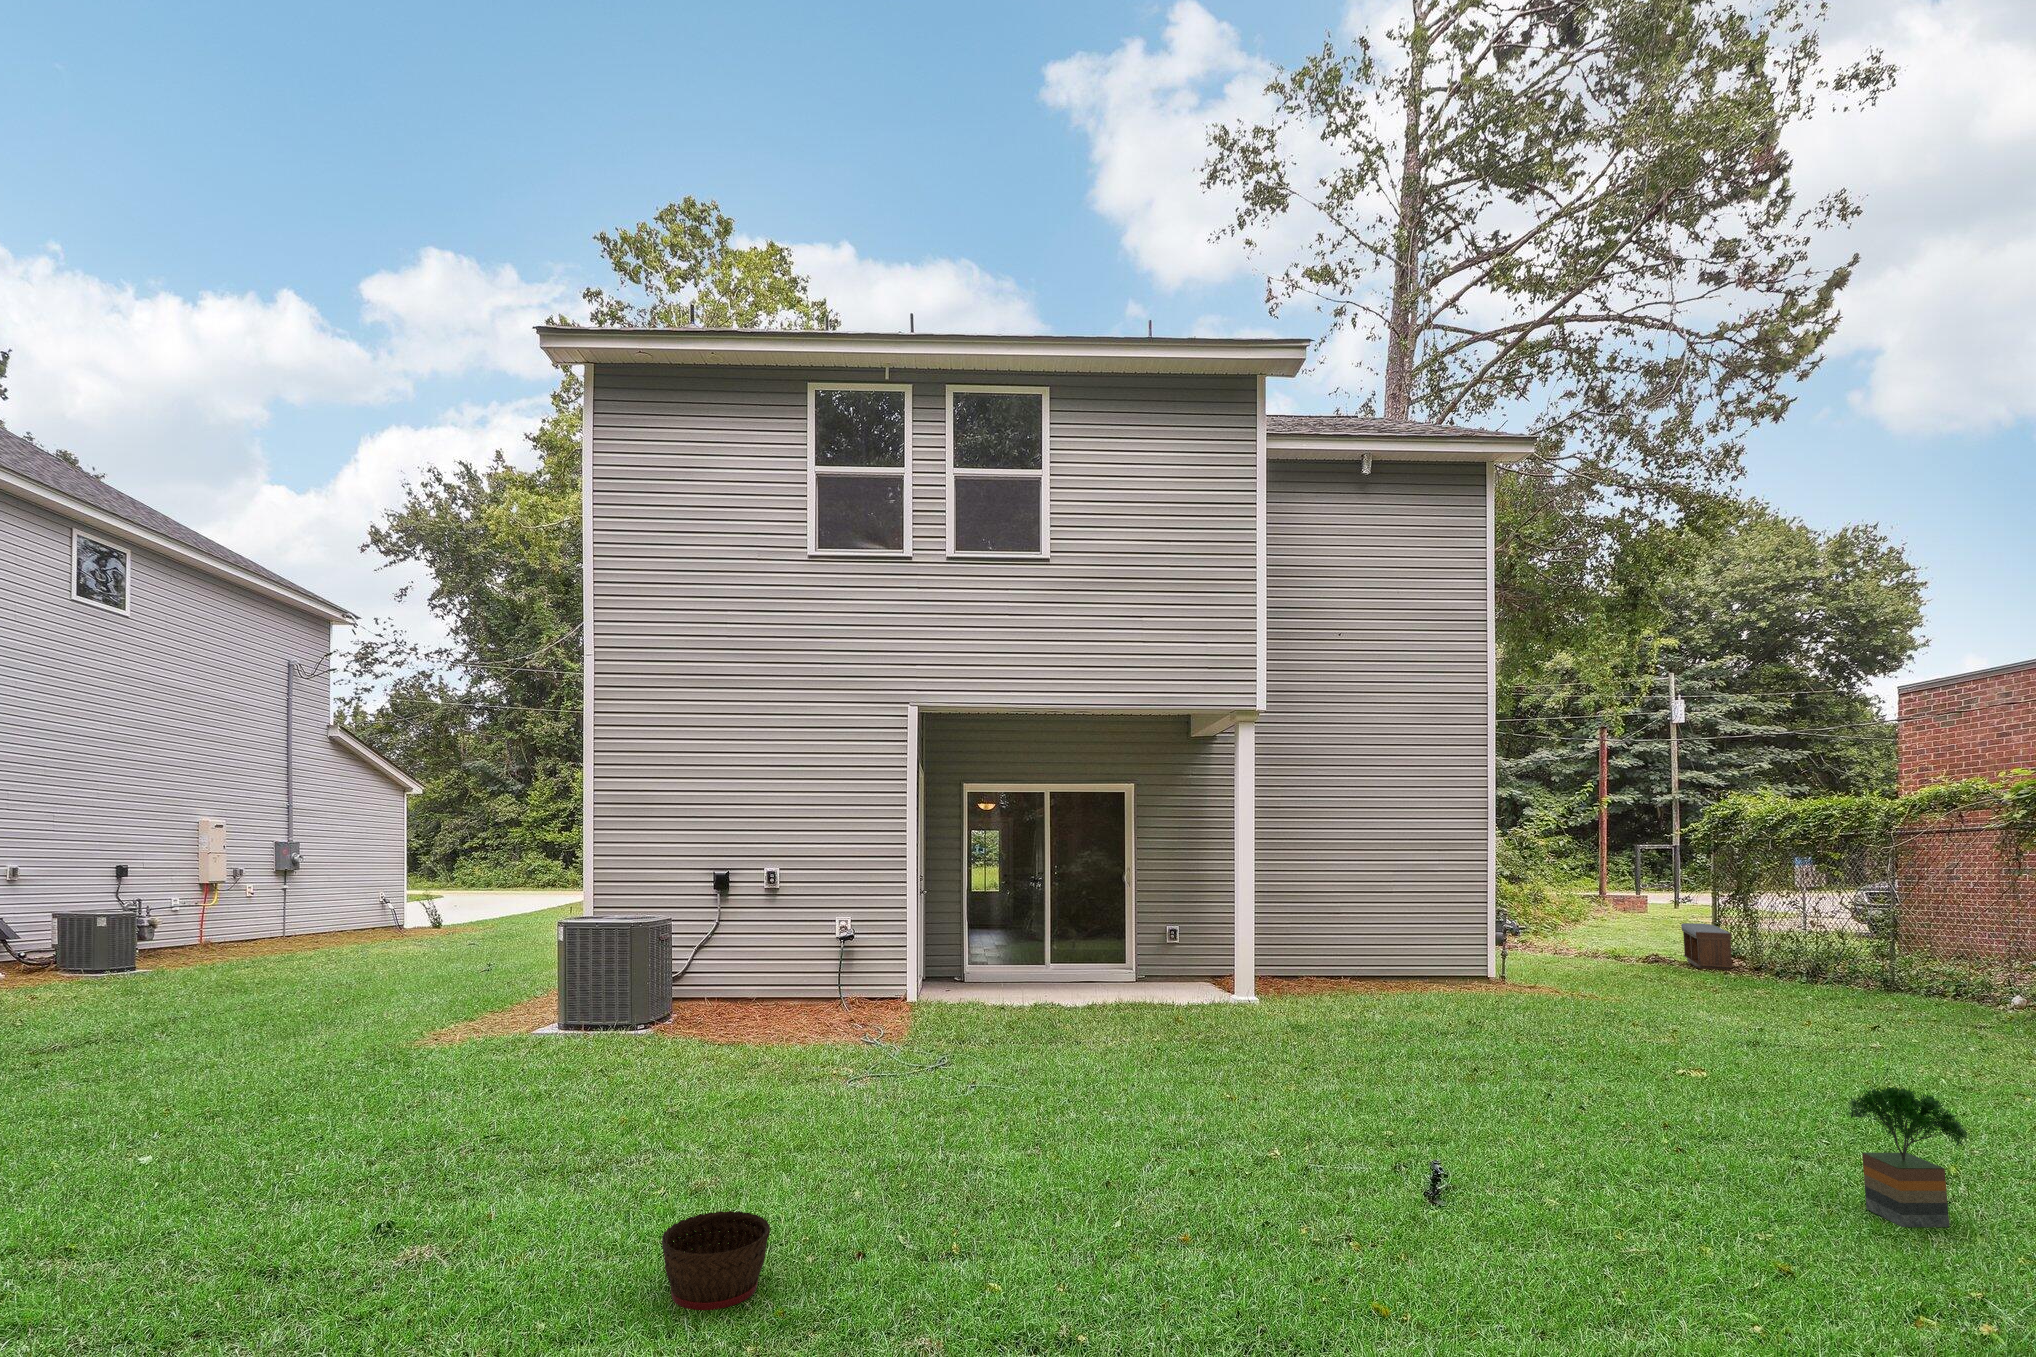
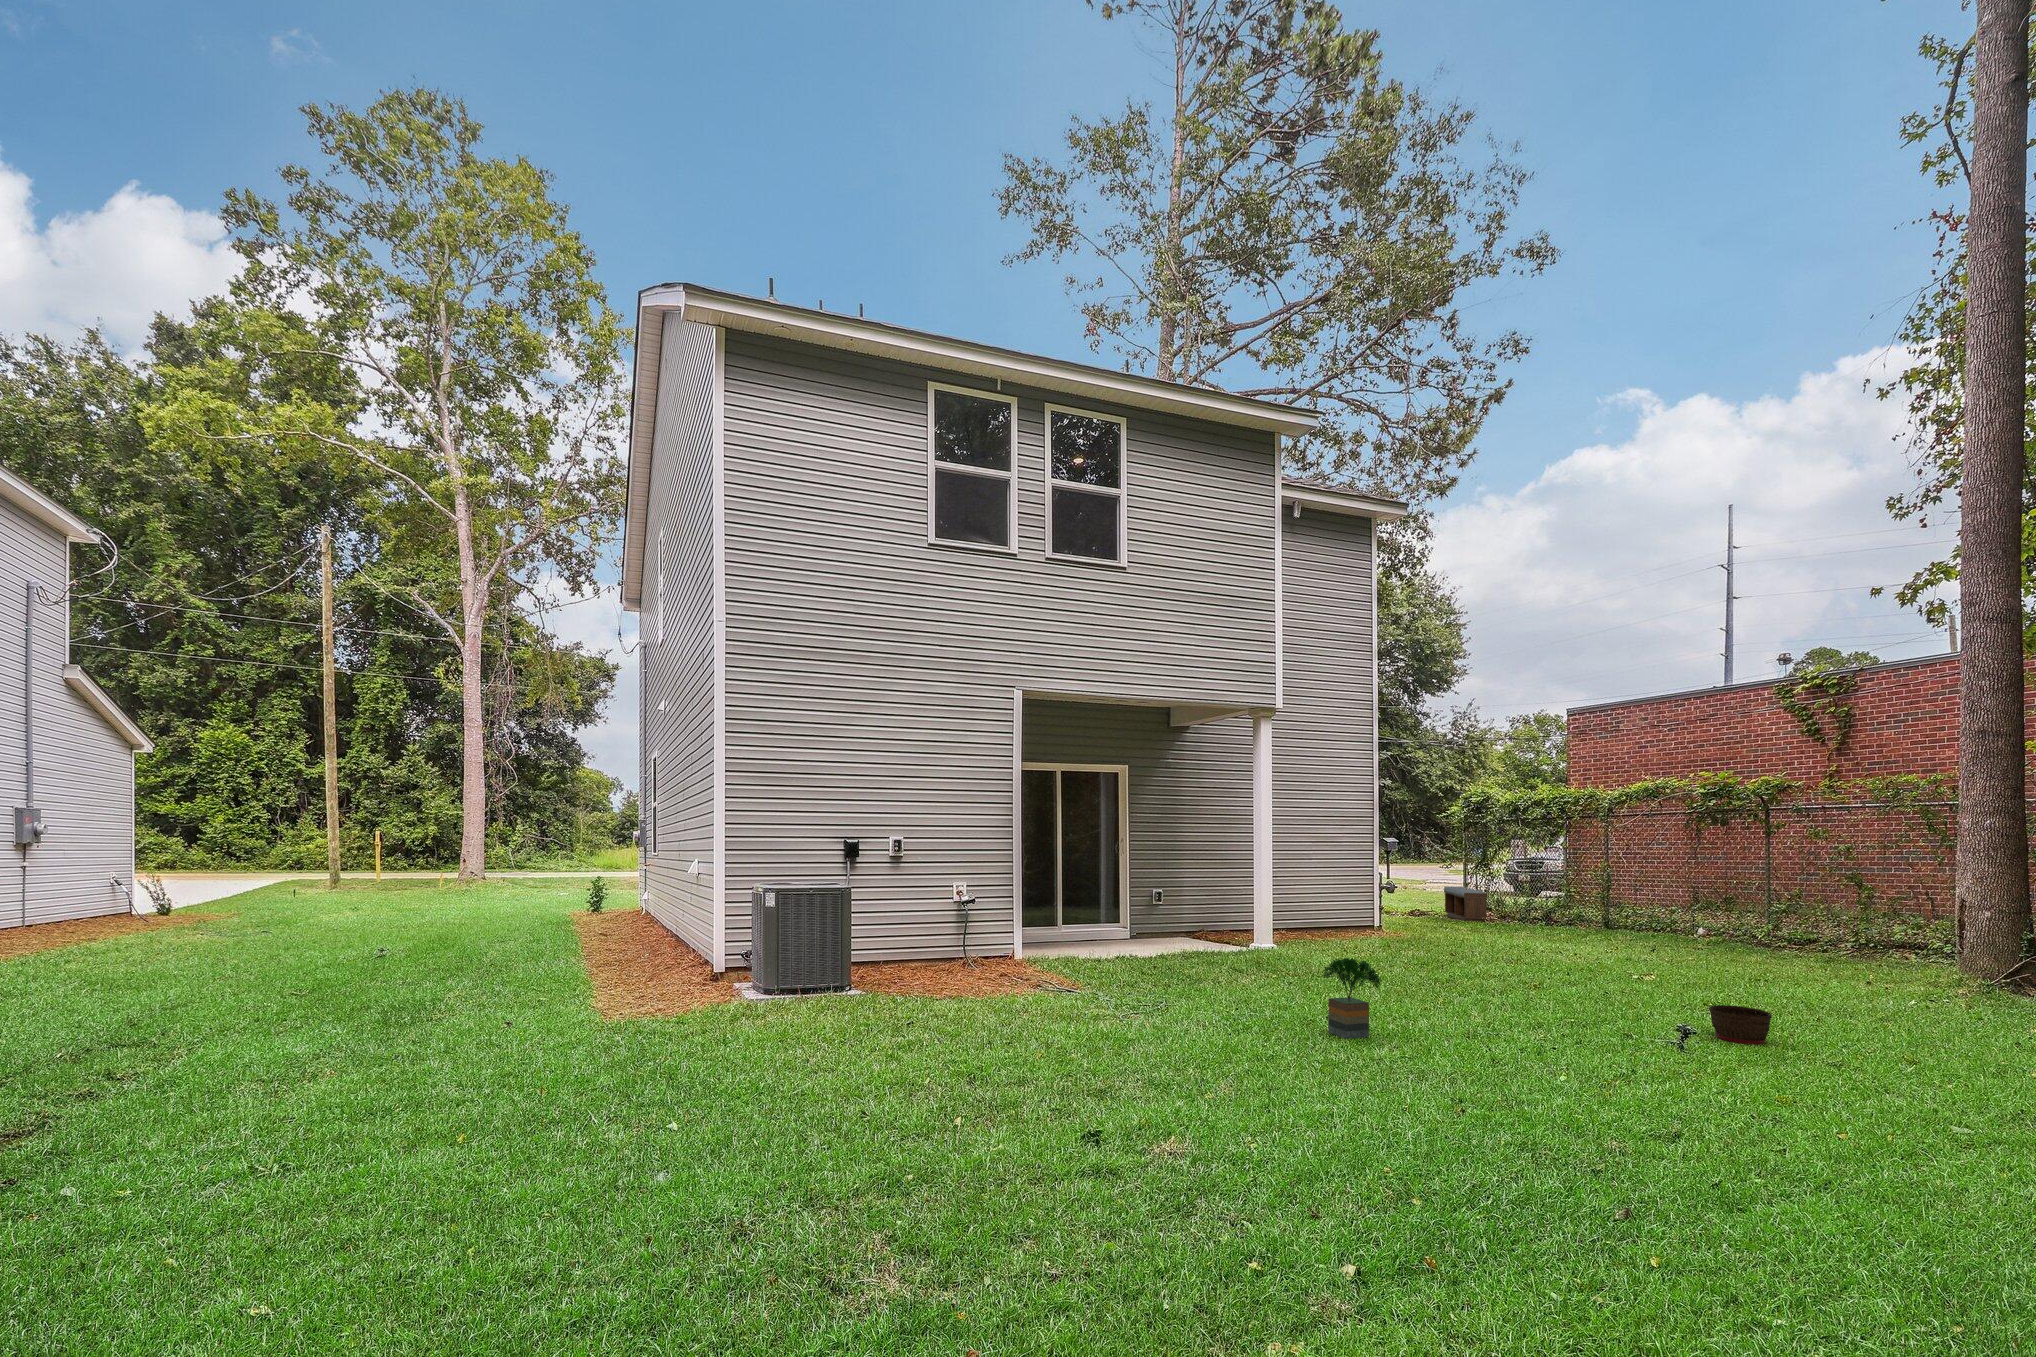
potted tree: present [1847,1086,1969,1227] -> present [1323,958,1381,1039]
basket: present [661,1211,770,1310] -> present [1709,1005,1772,1044]

